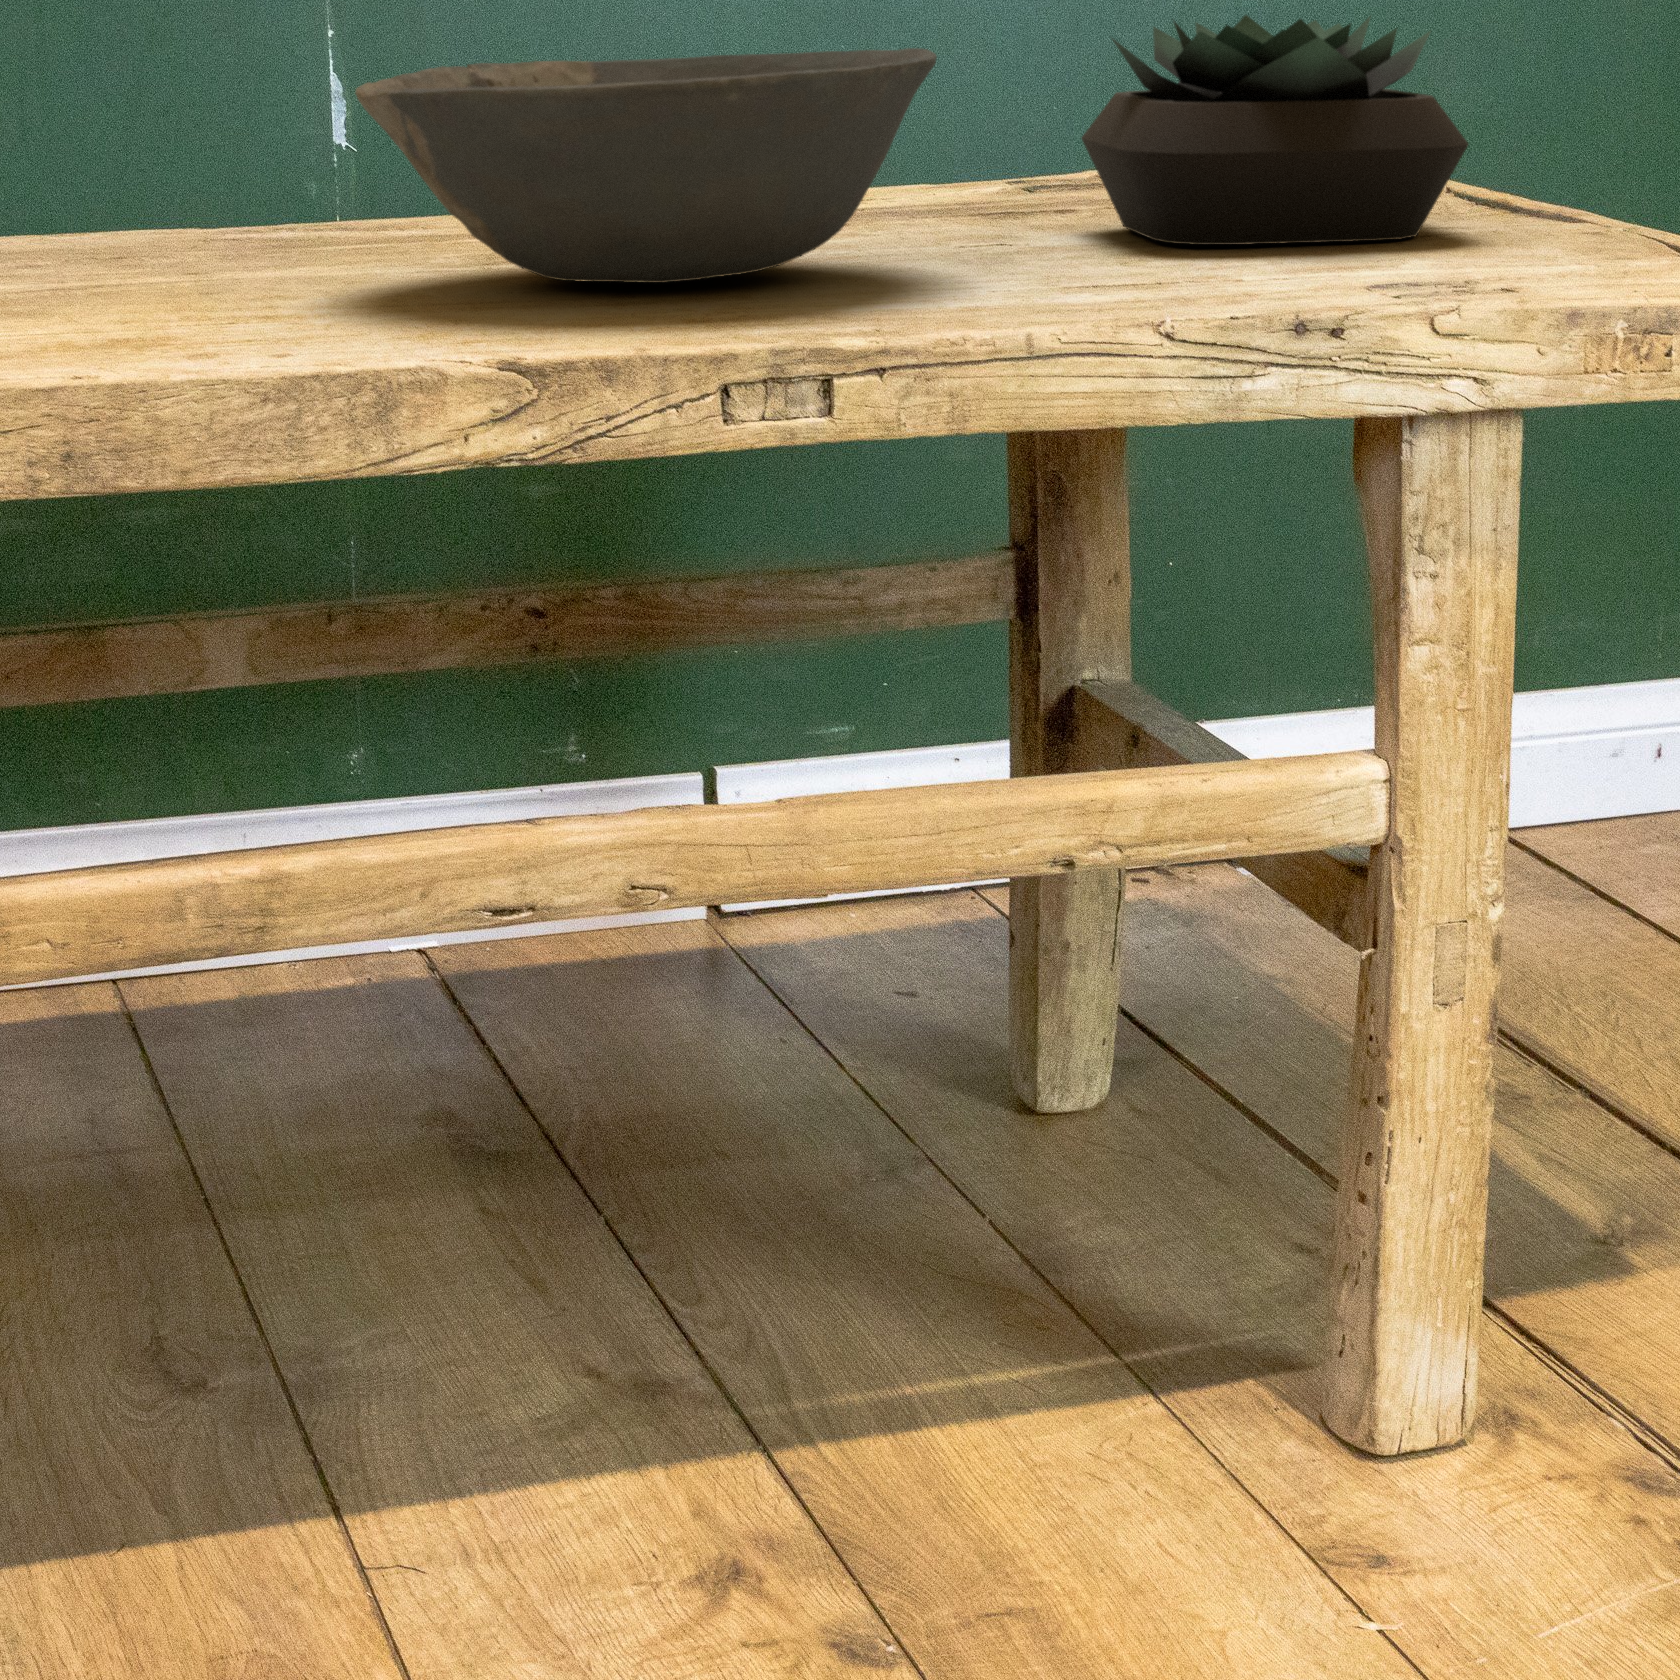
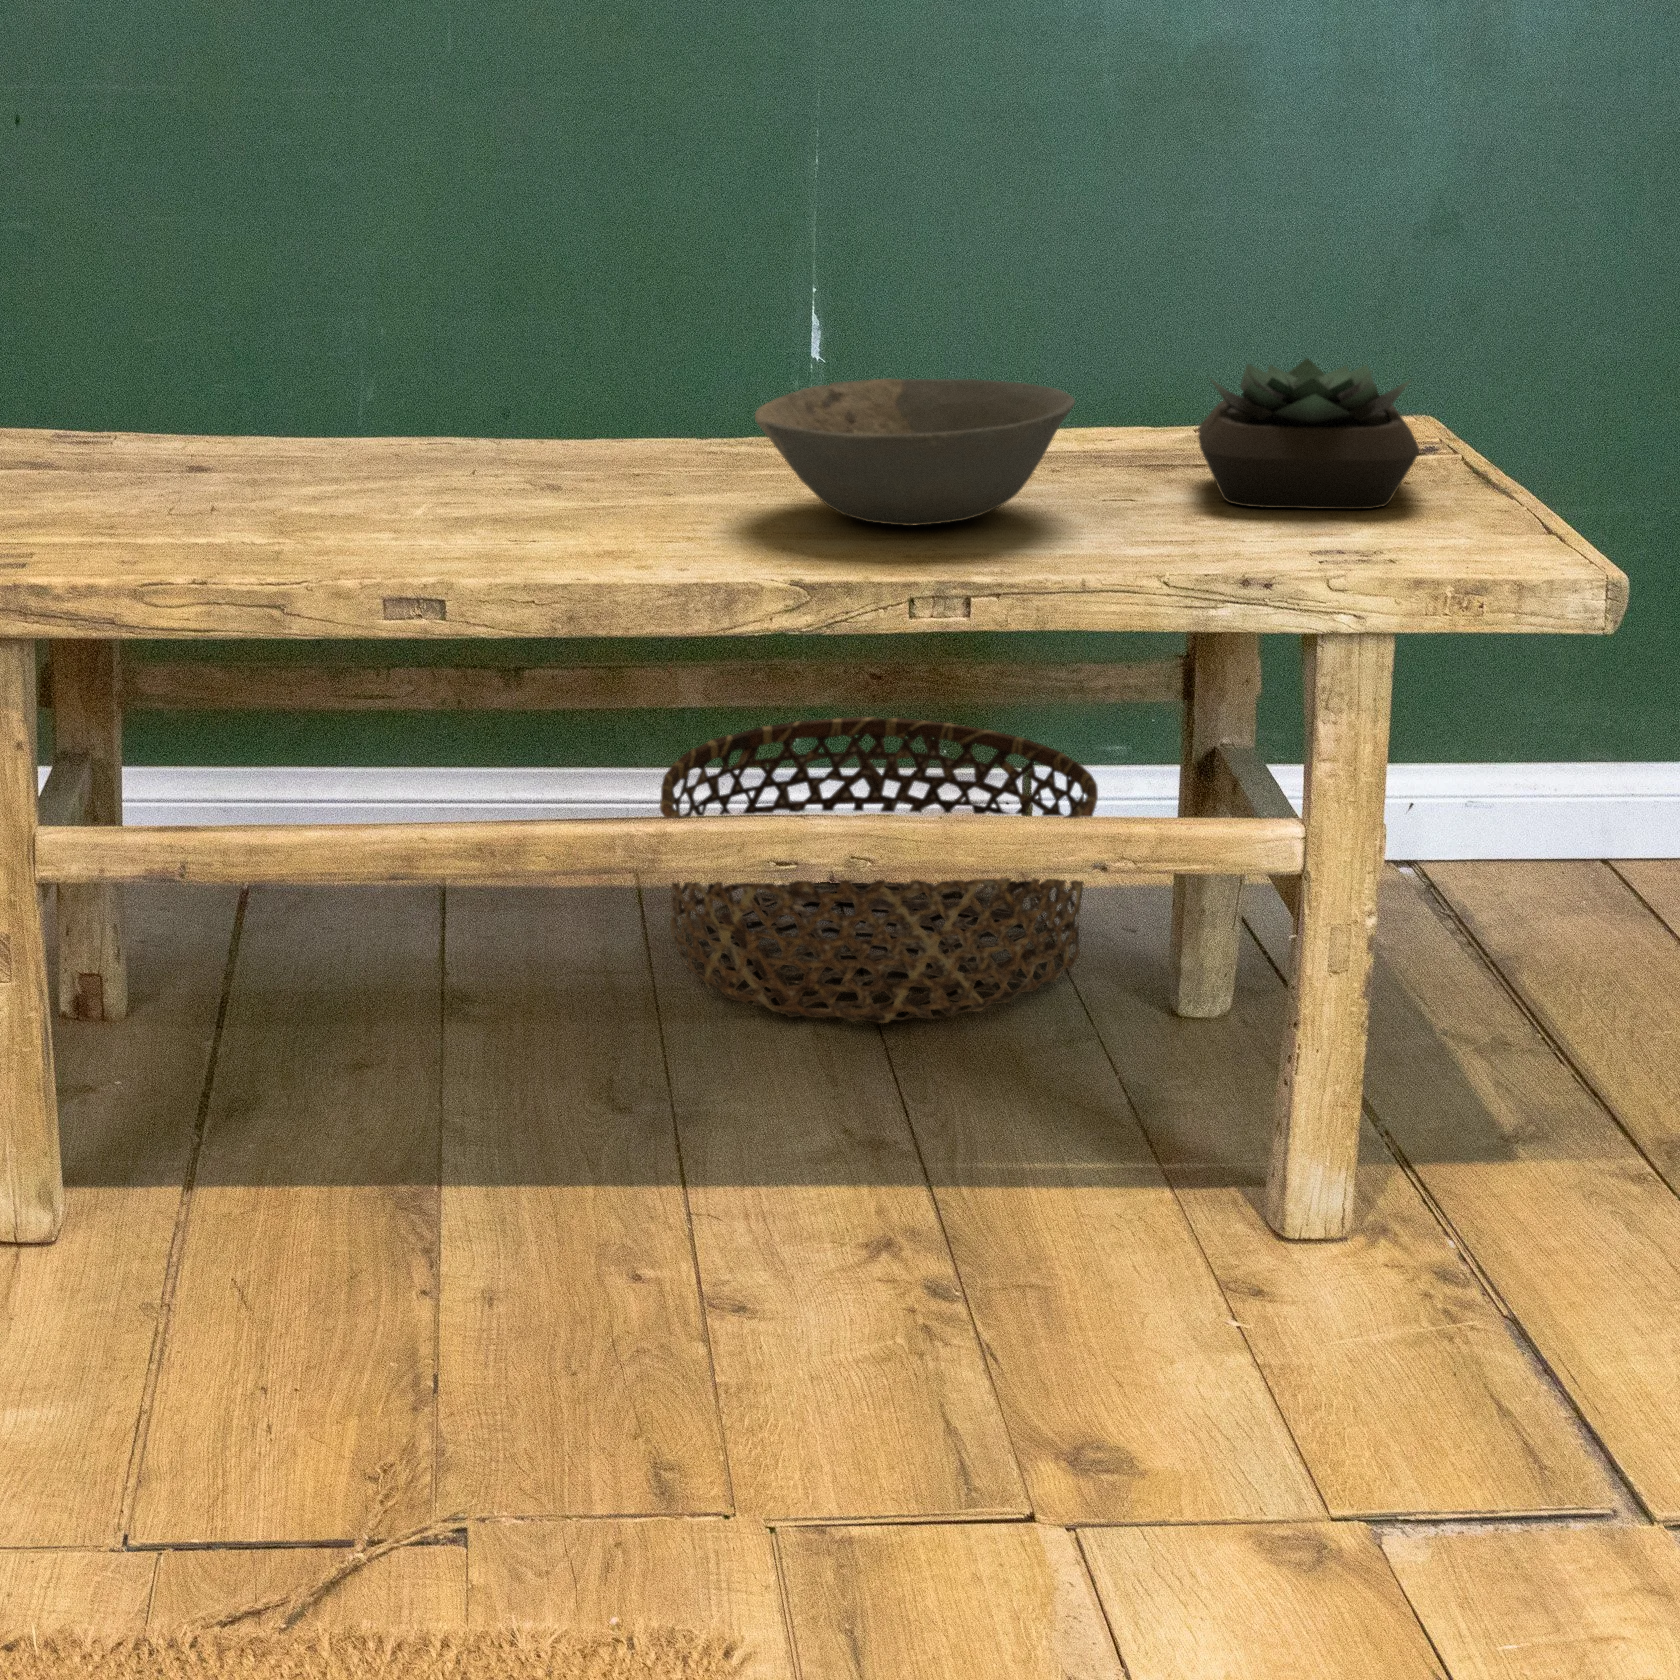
basket: none [177,711,877,1194] -> present [660,717,1098,1023]

